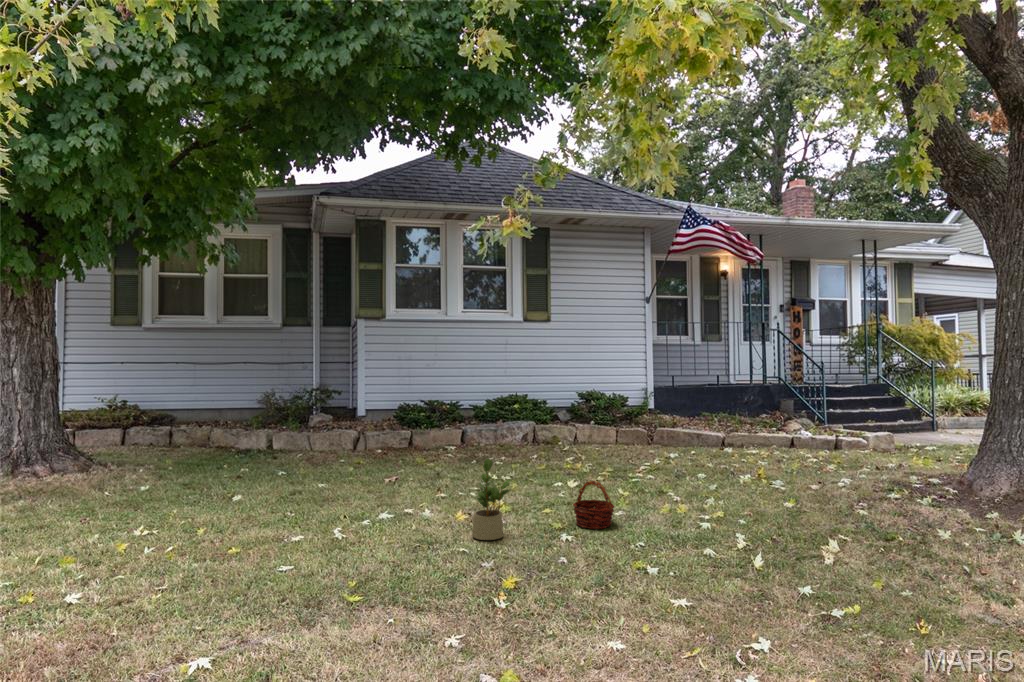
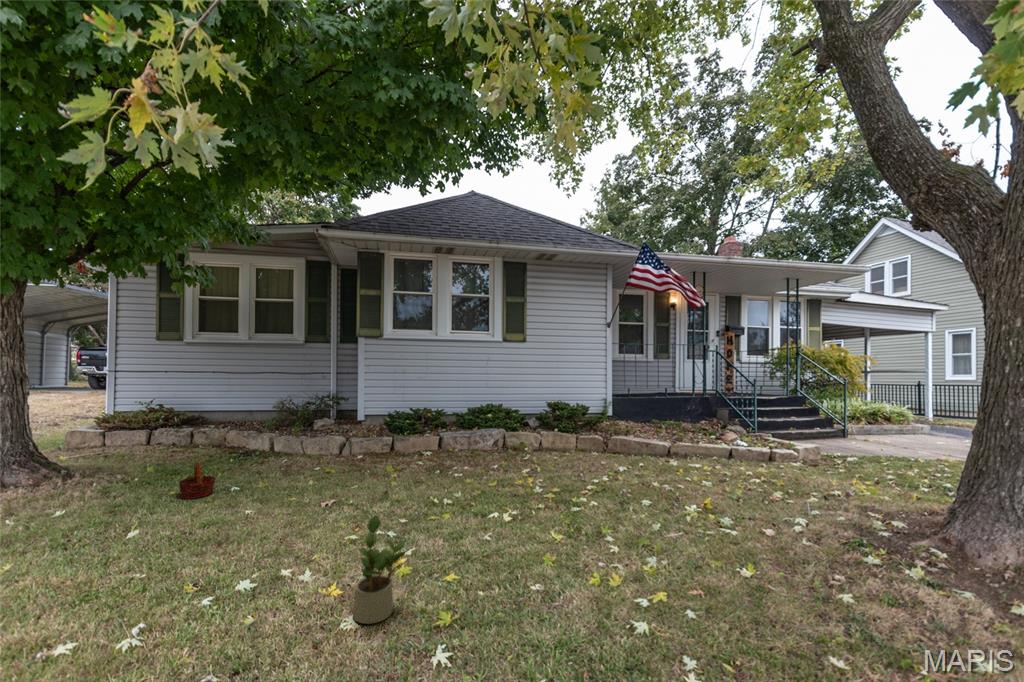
basket: present [573,480,614,529] -> present [178,462,216,499]

